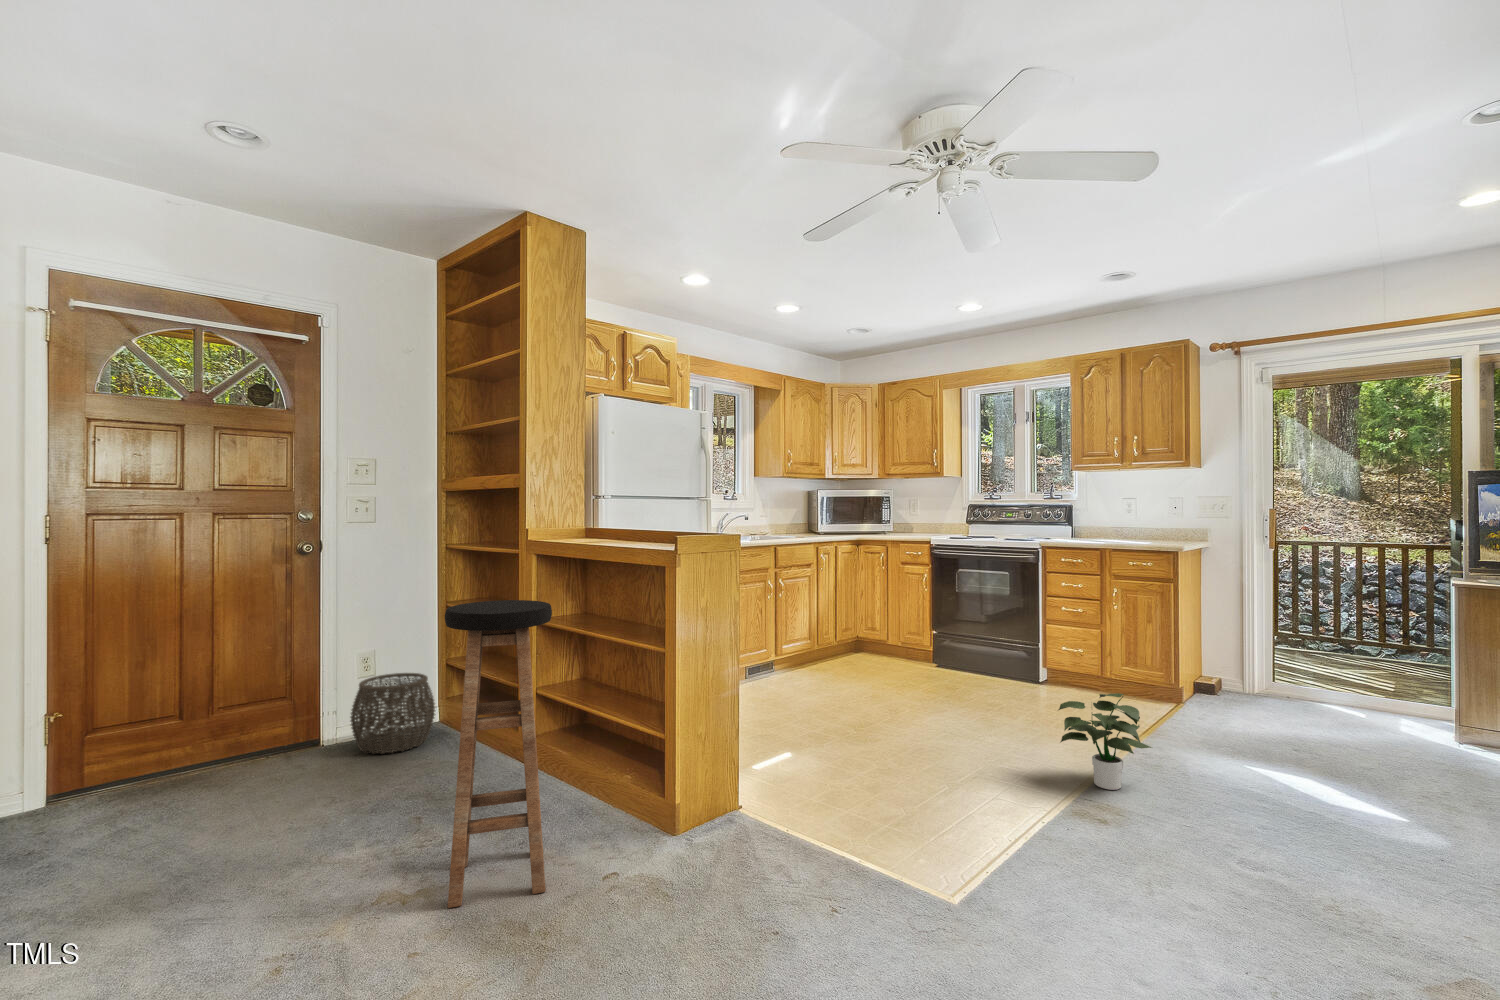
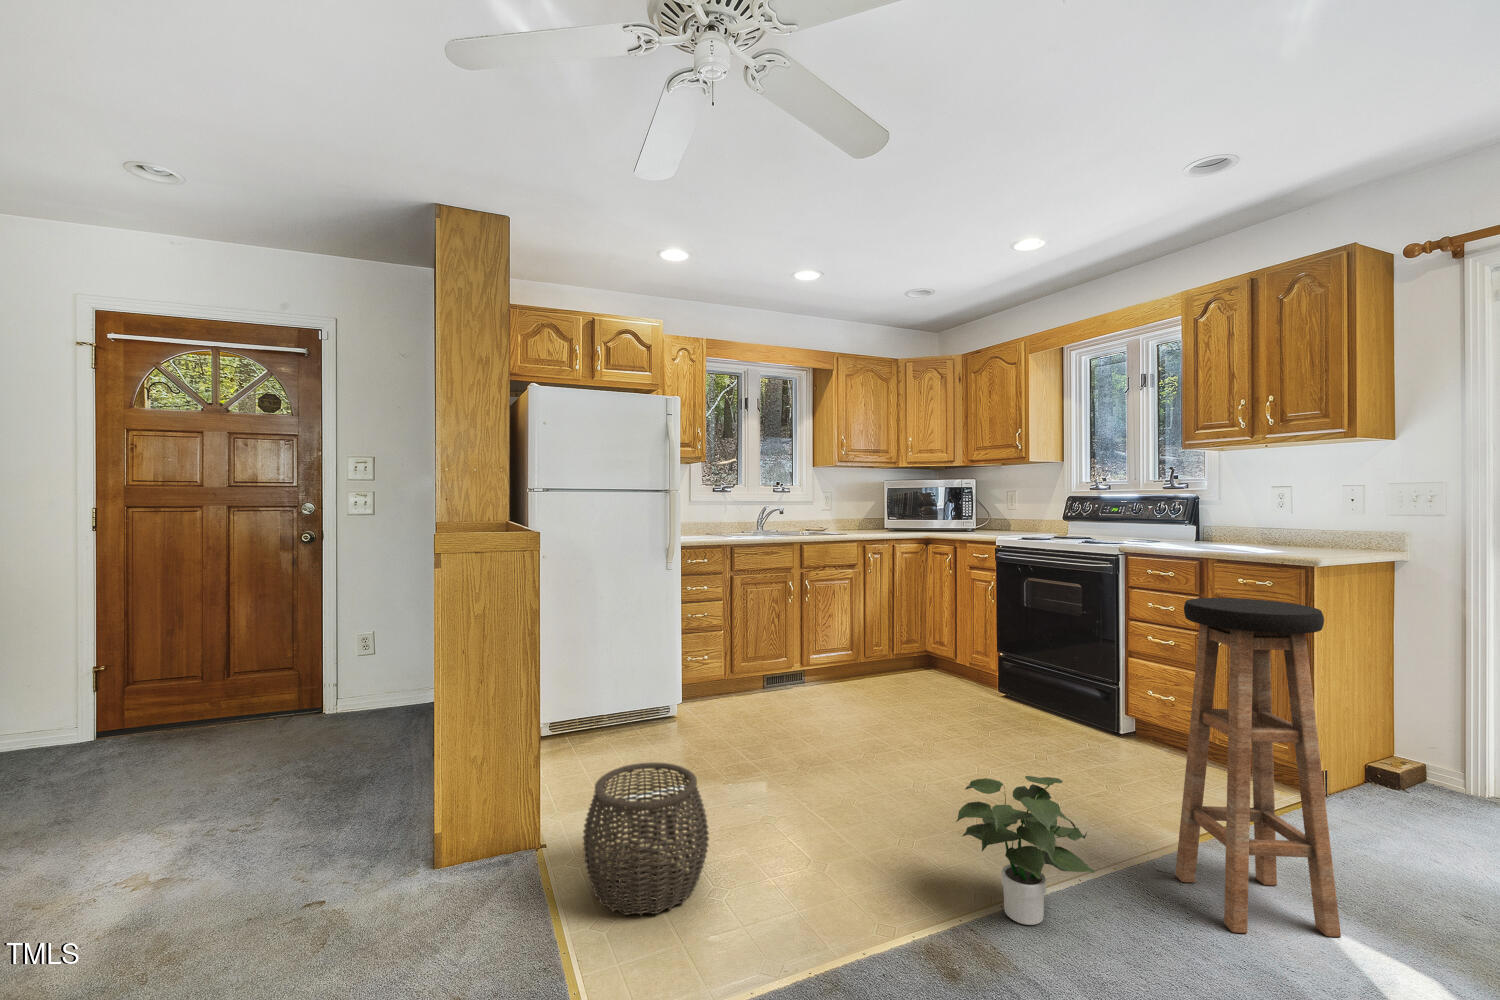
bar stool: present [445,600,552,908] -> present [1175,598,1341,937]
woven basket: present [350,673,435,754] -> present [583,763,709,916]

